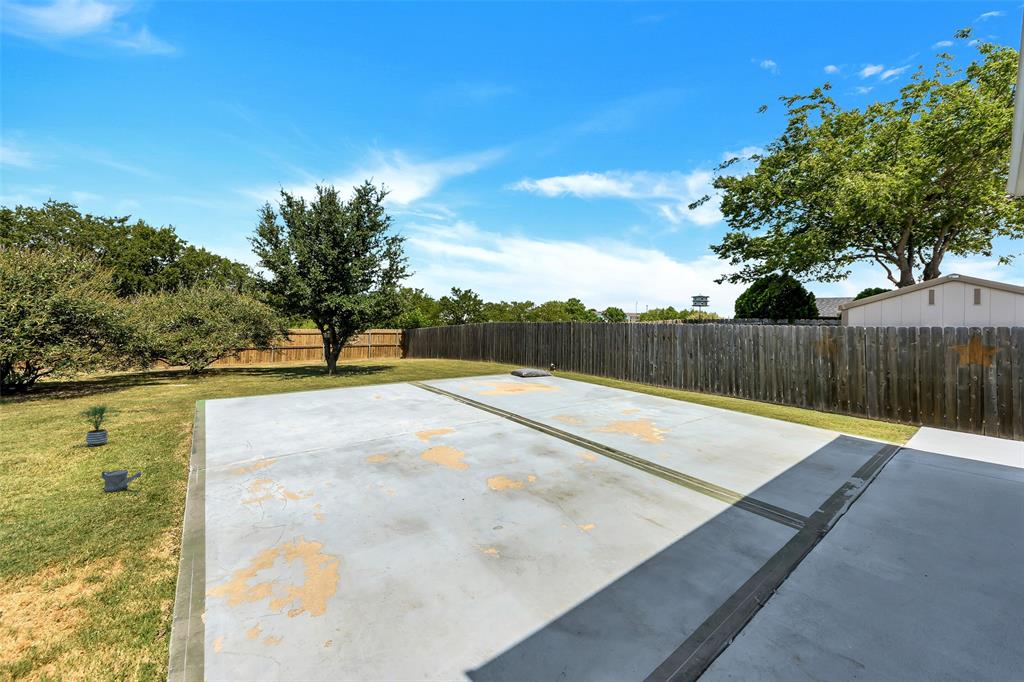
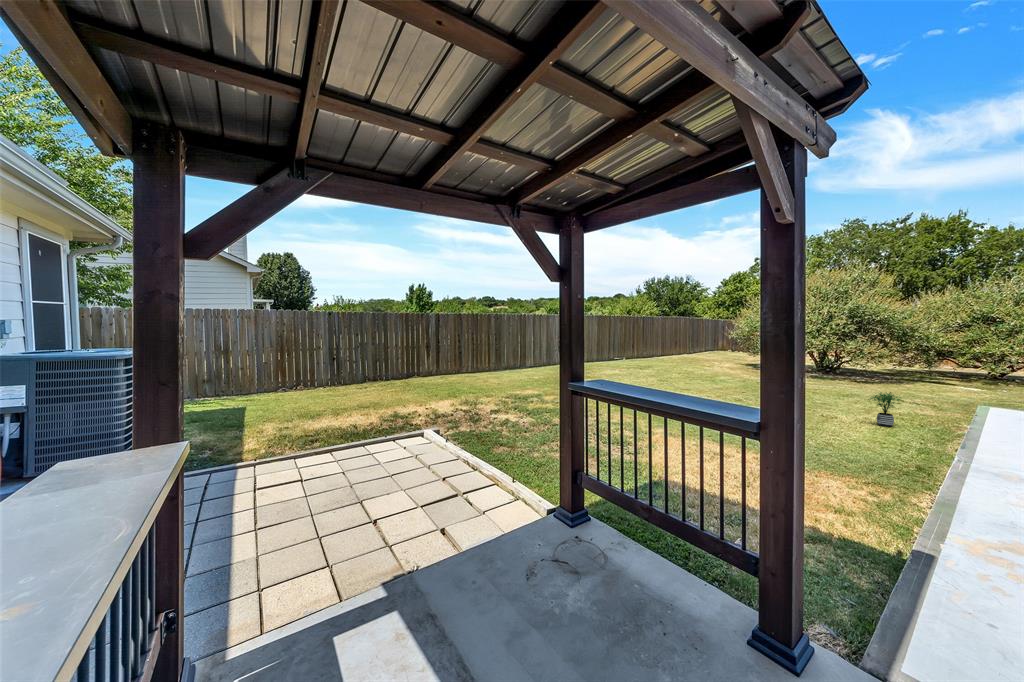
watering can: present [102,470,141,492] -> none [890,446,925,466]

